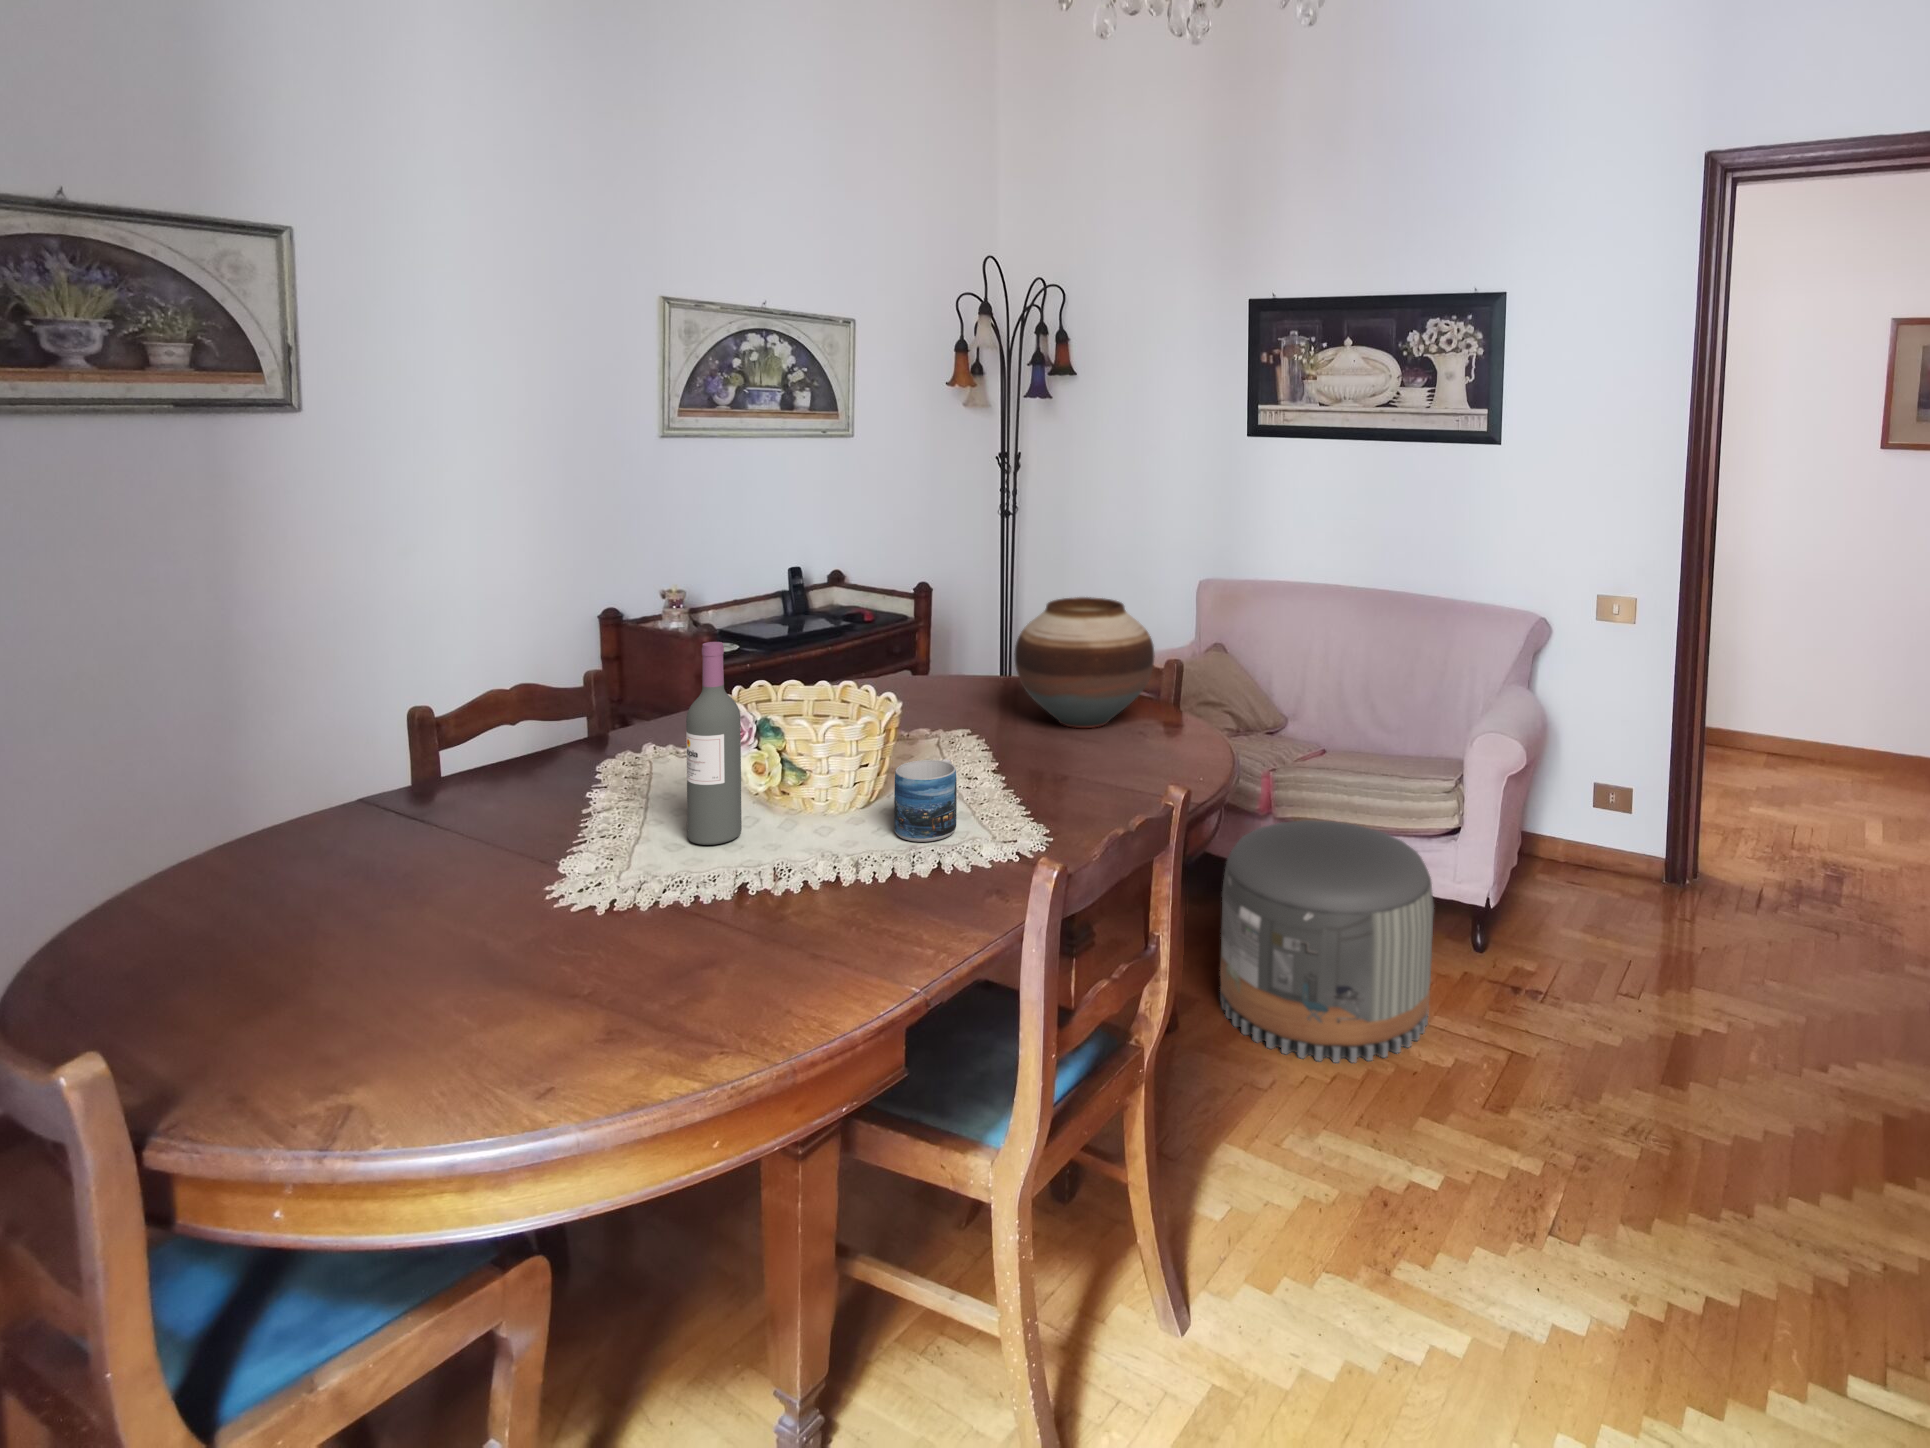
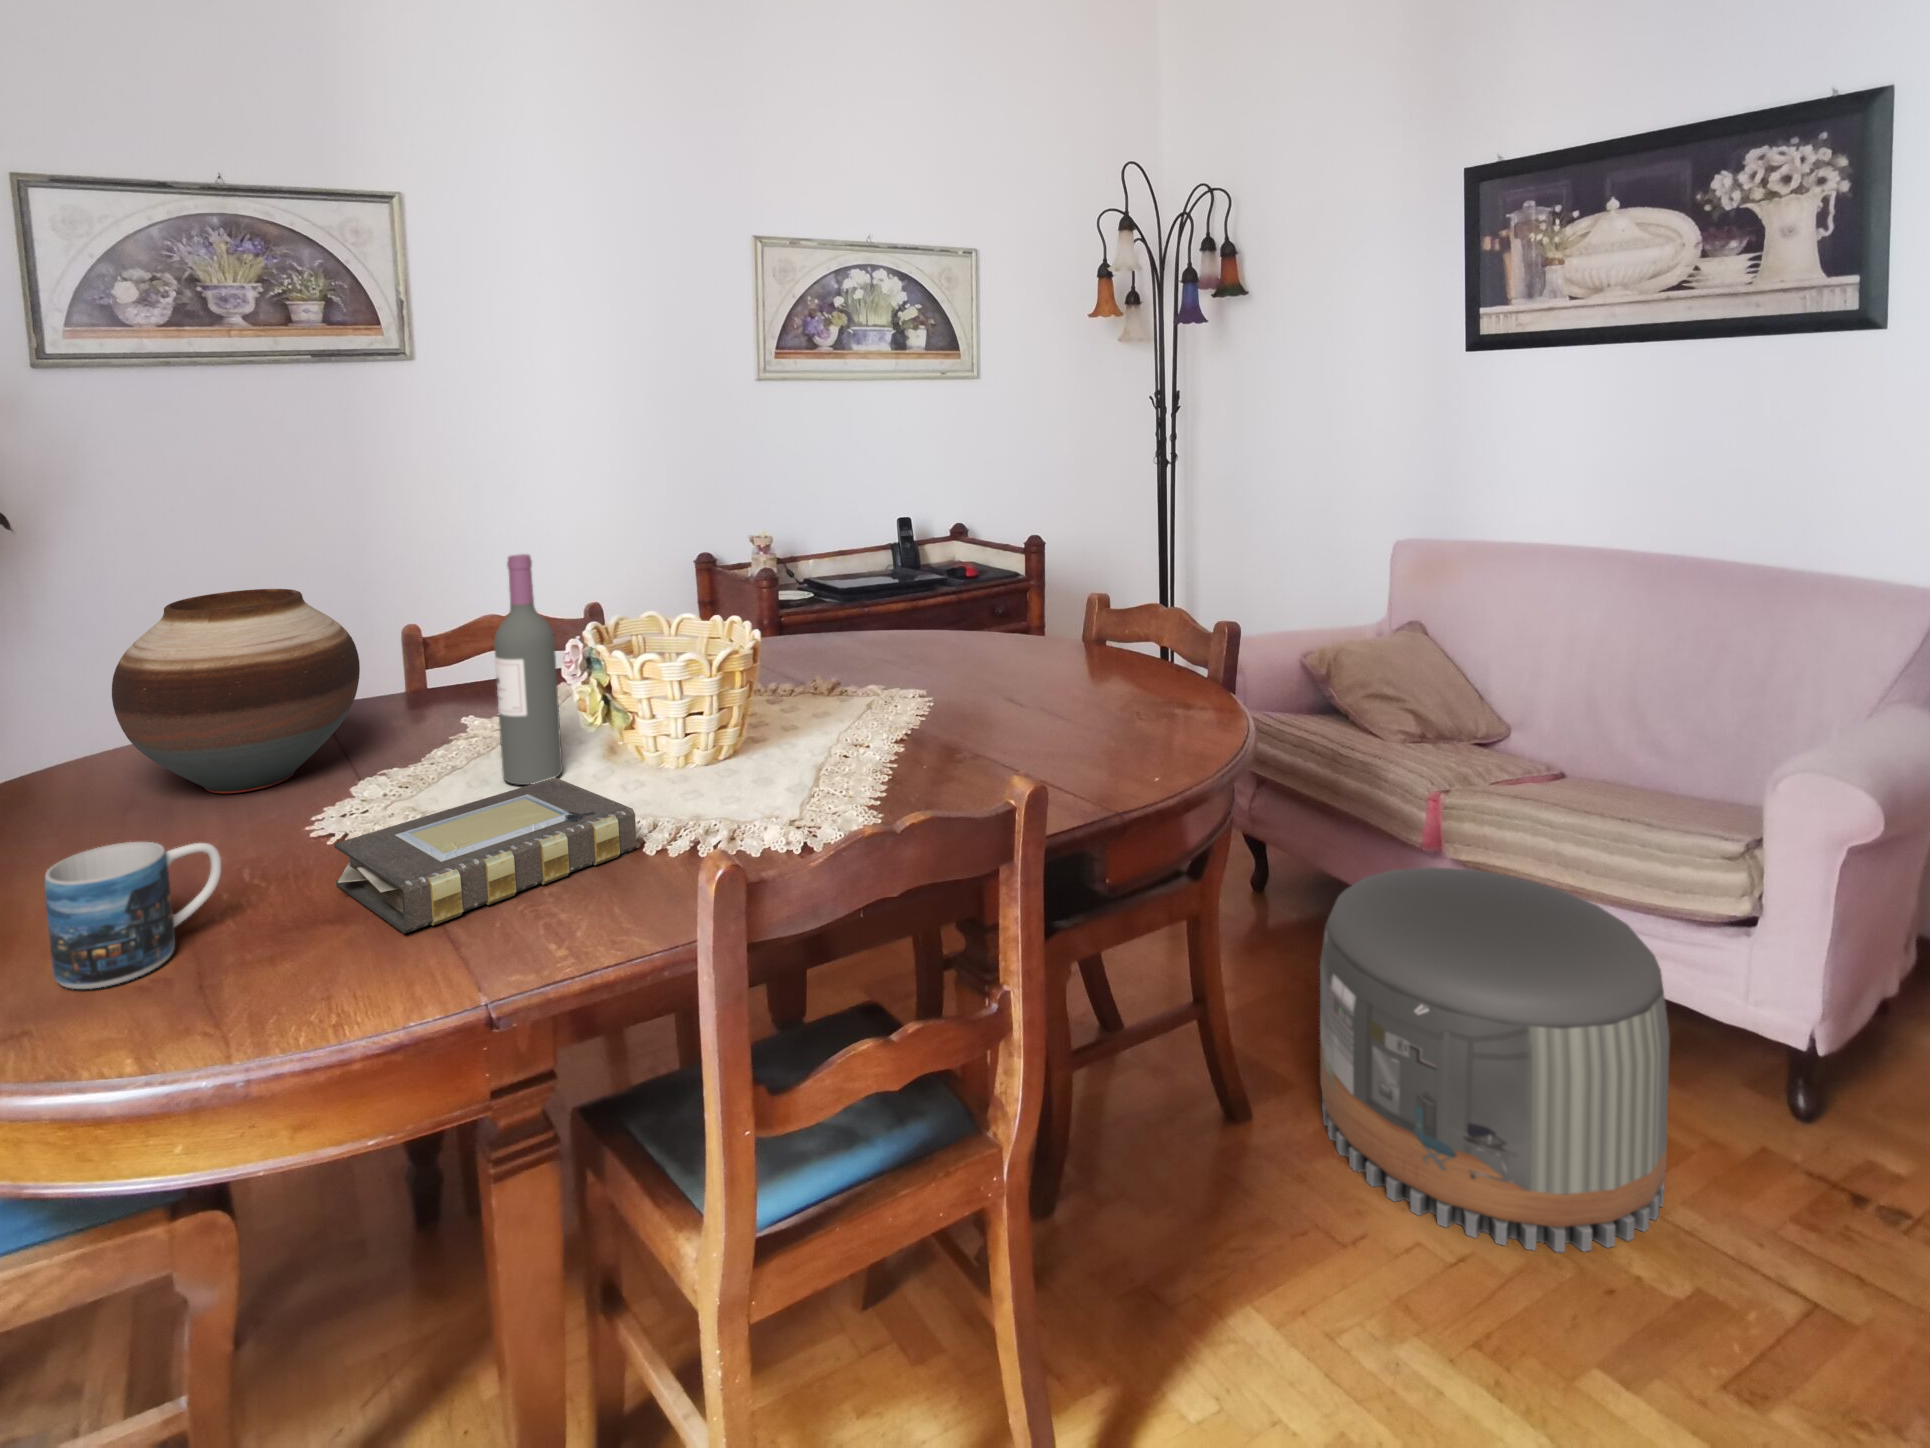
vase: present [1014,597,1154,728] -> present [112,589,360,793]
mug: present [894,759,957,842] -> present [45,842,221,989]
book: none [659,831,887,963] -> present [334,777,636,934]

